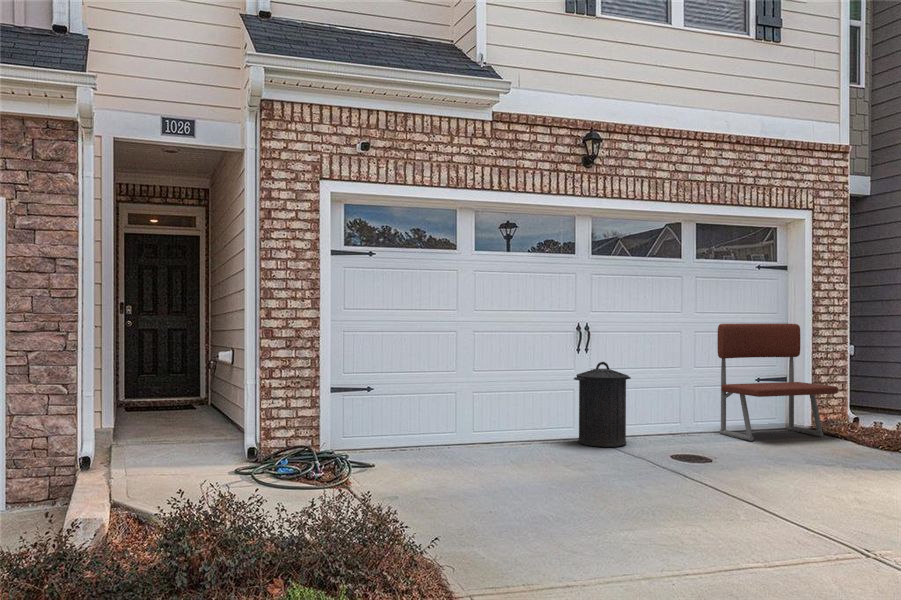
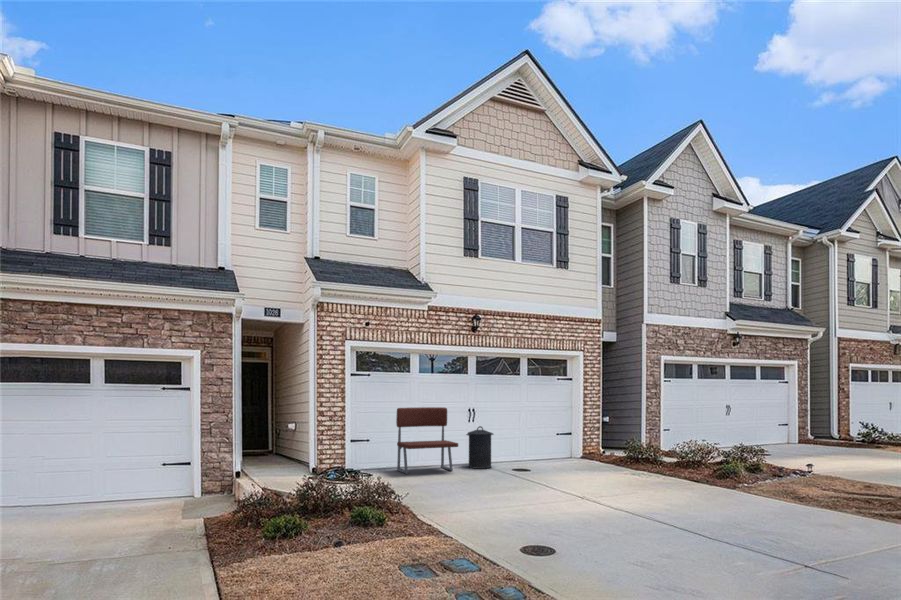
bench: present [717,324,838,441] -> present [396,407,458,474]

